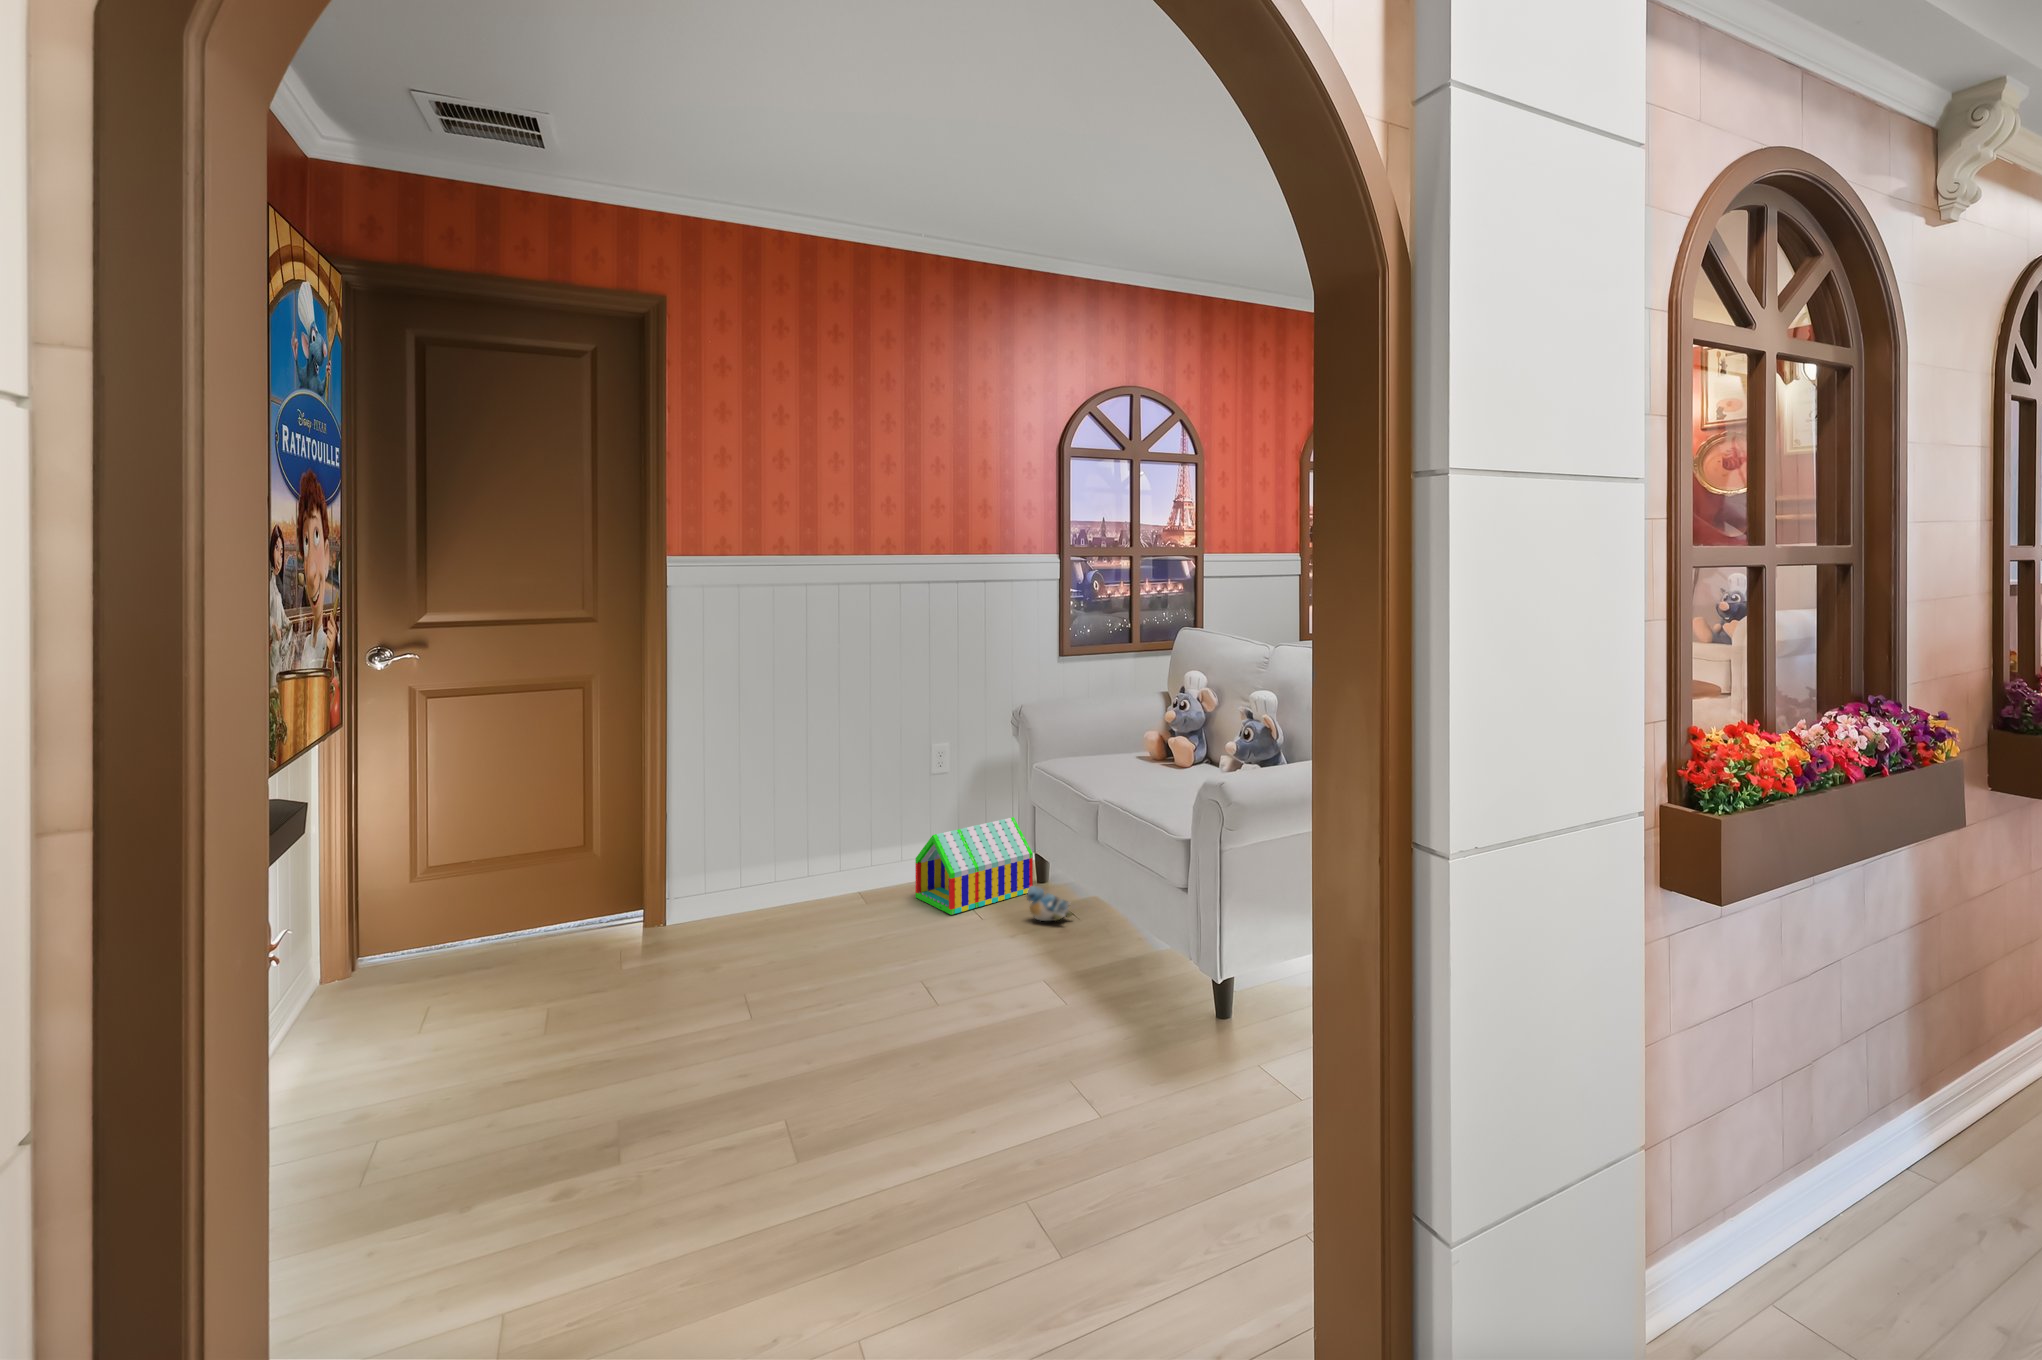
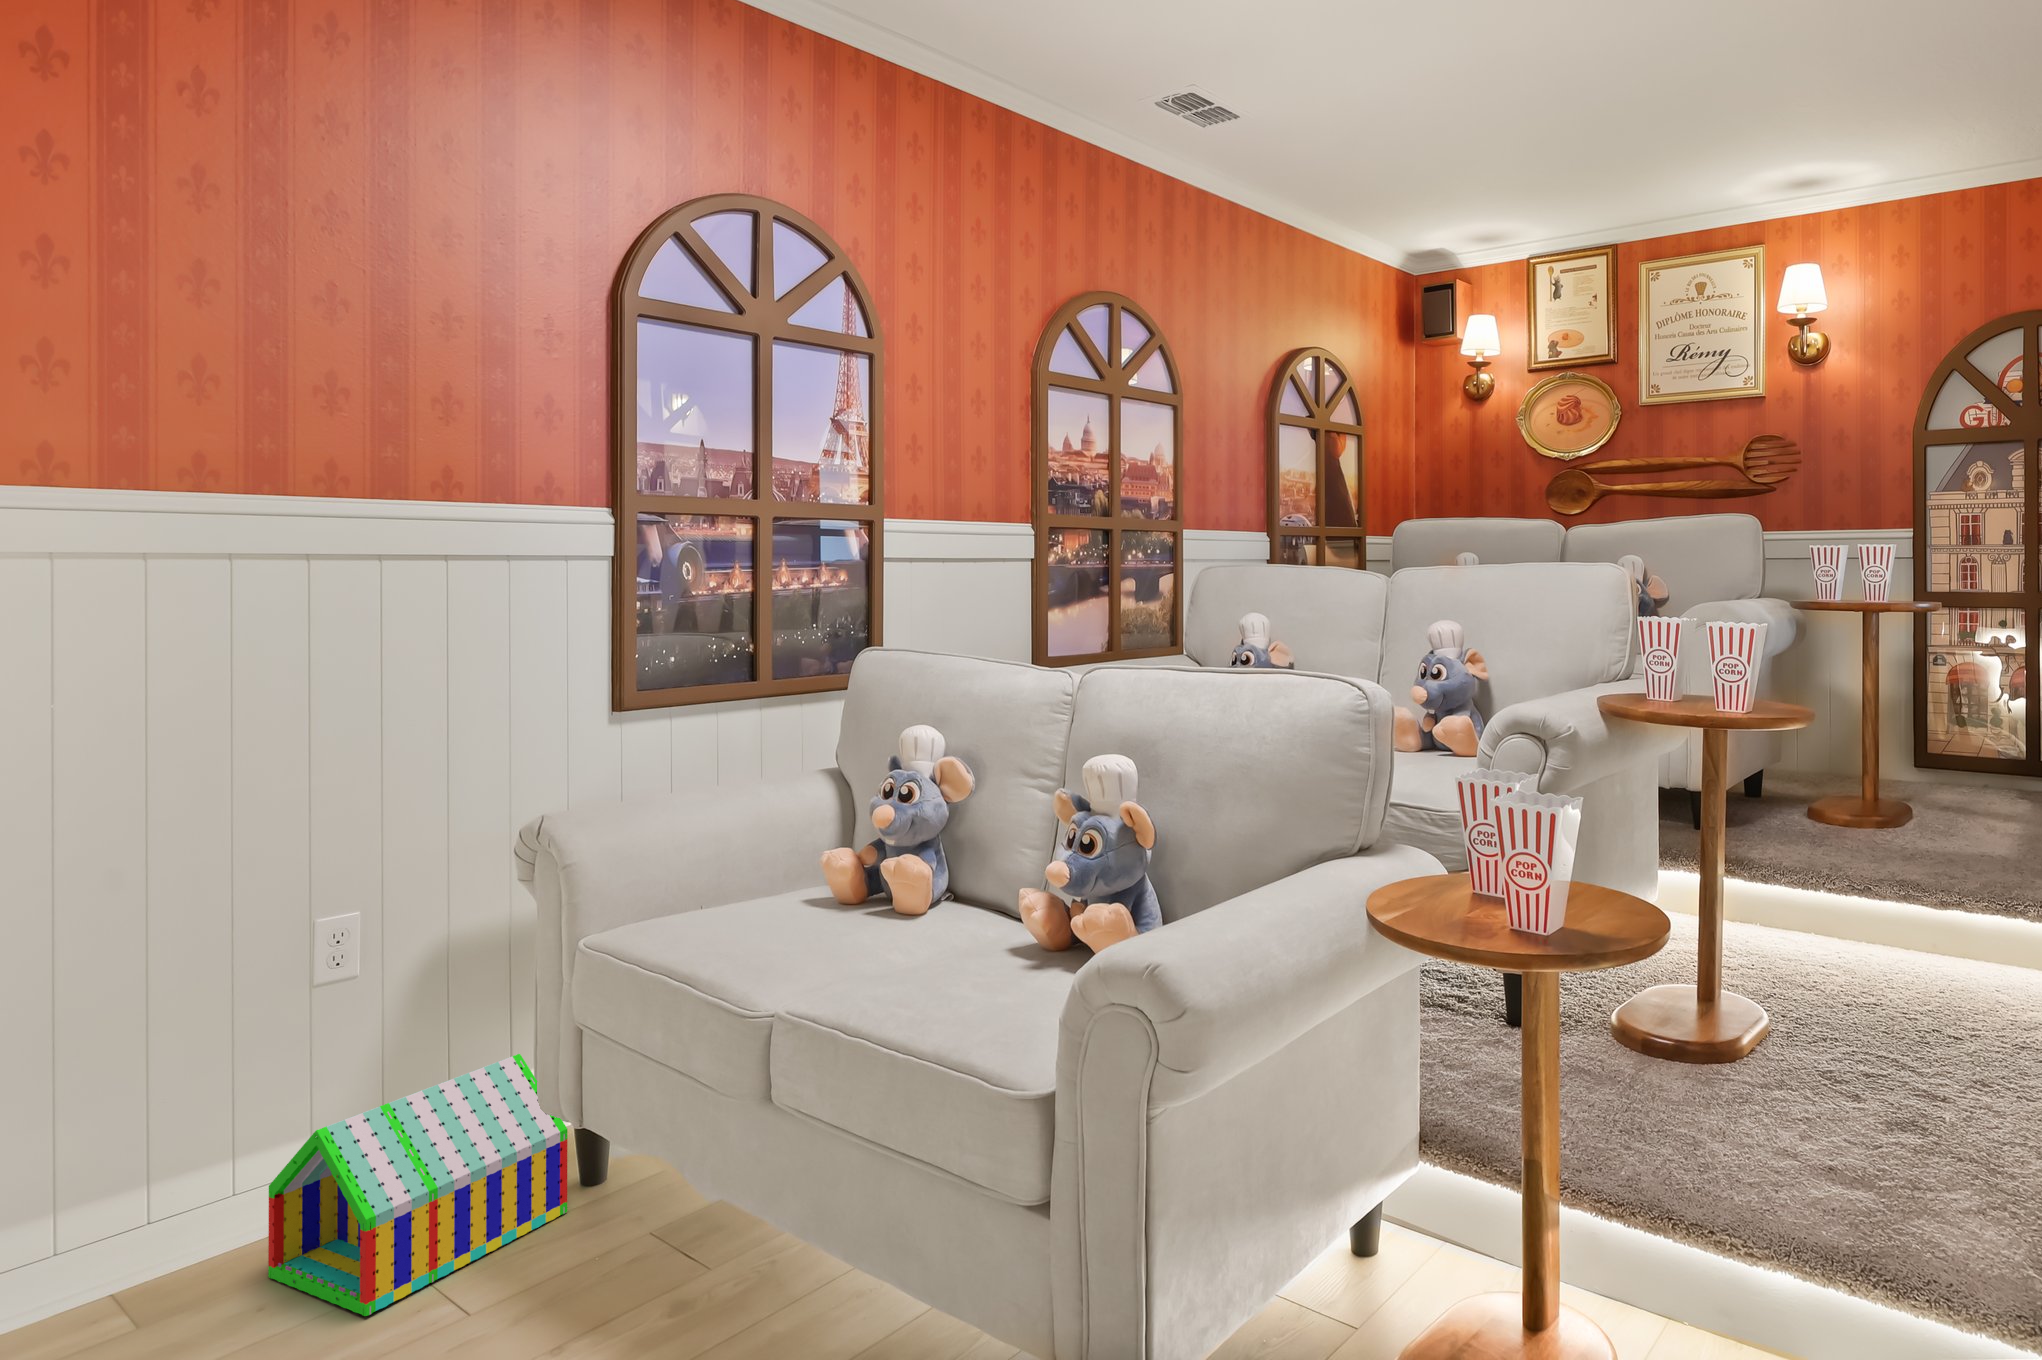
plush toy: present [1026,886,1072,921] -> none [560,1216,678,1293]

